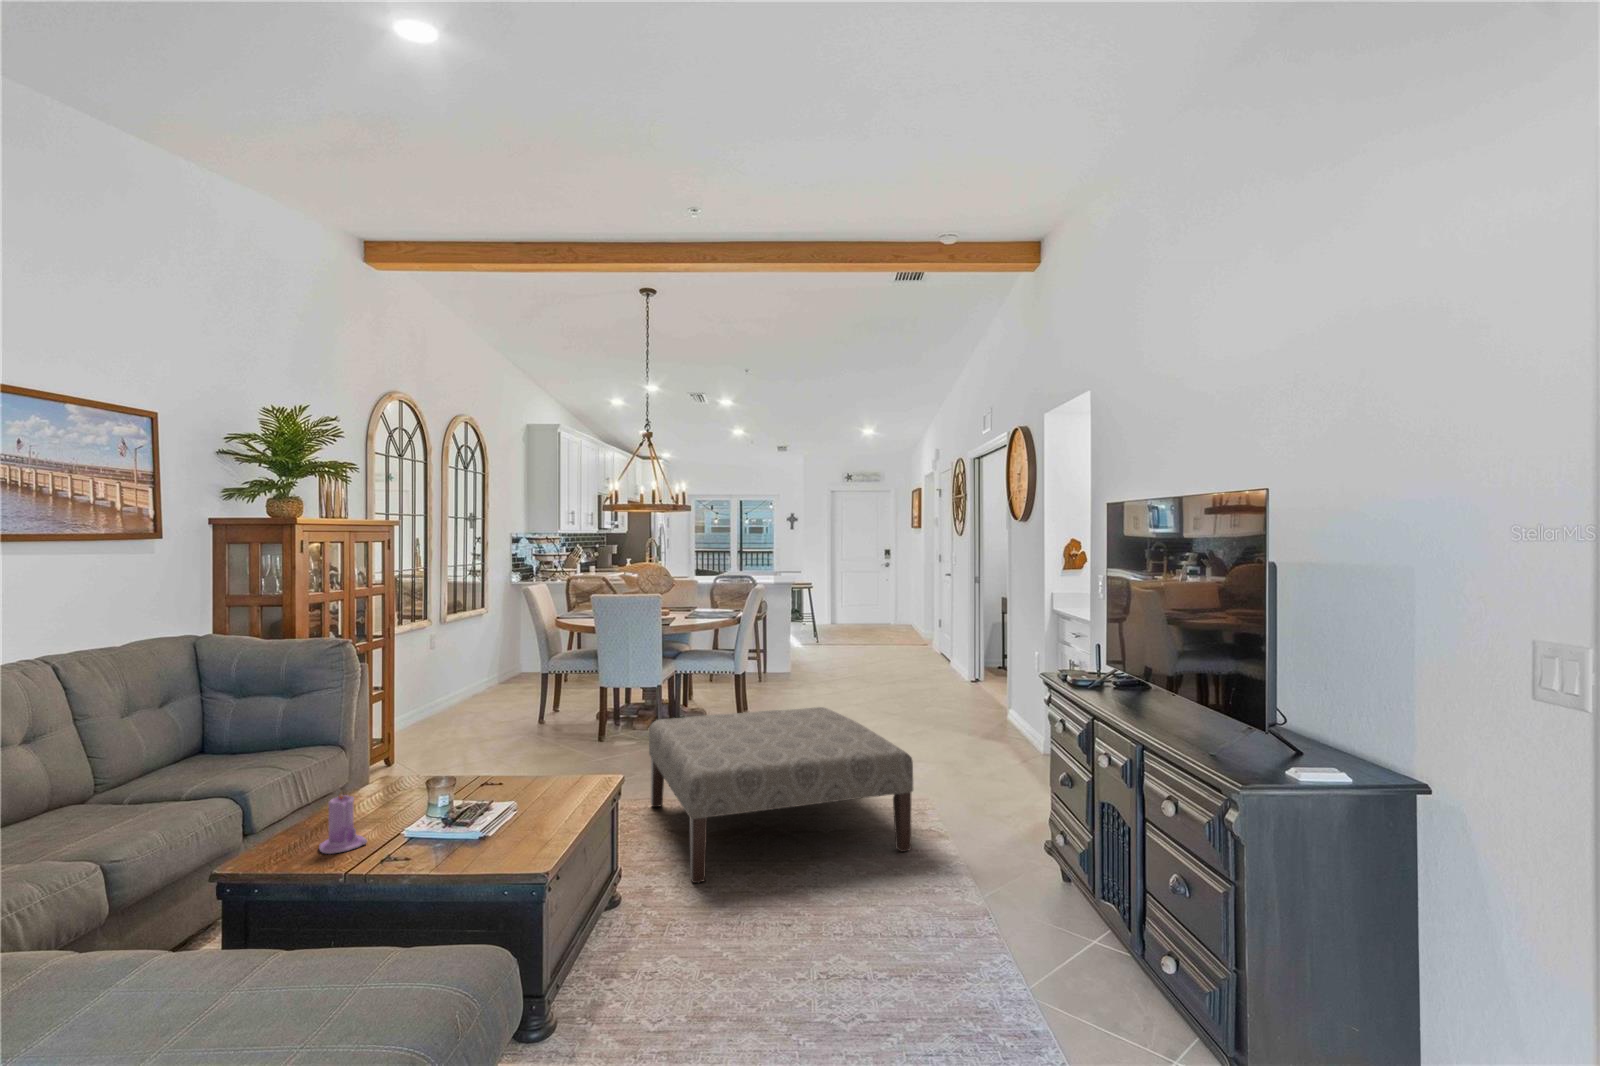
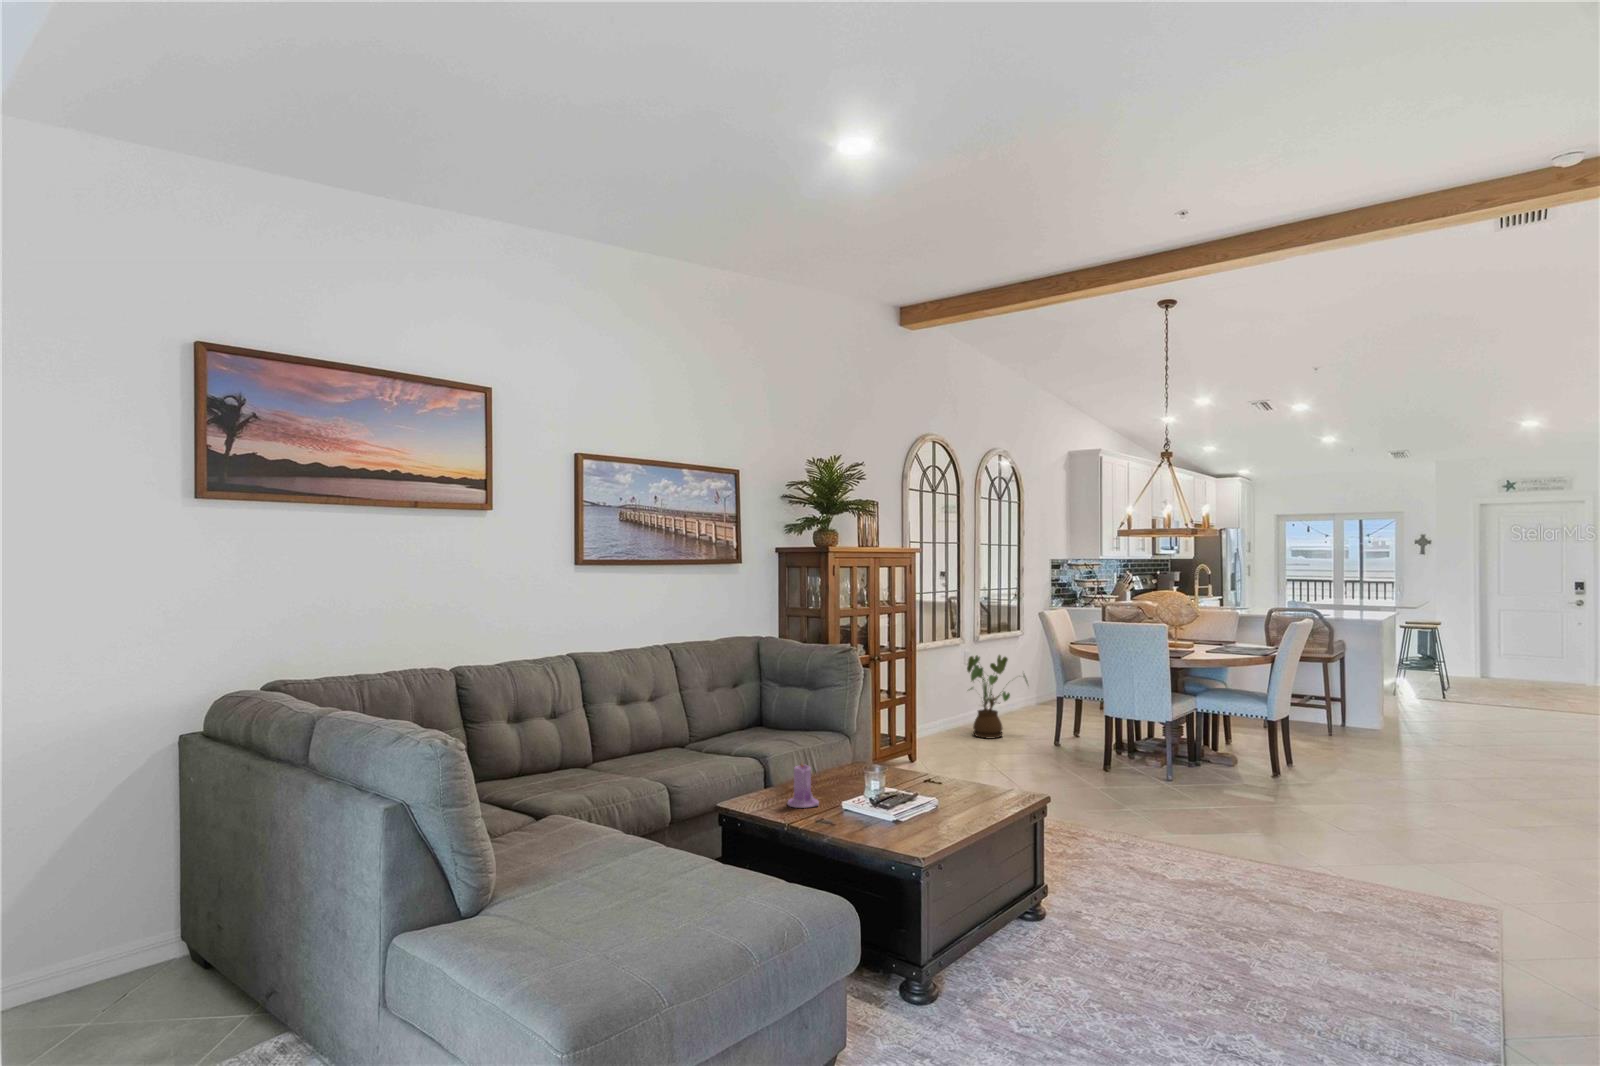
house plant: none [438,632,509,721] -> present [967,655,1028,738]
ottoman: present [649,707,913,883] -> none [1121,755,1431,965]

